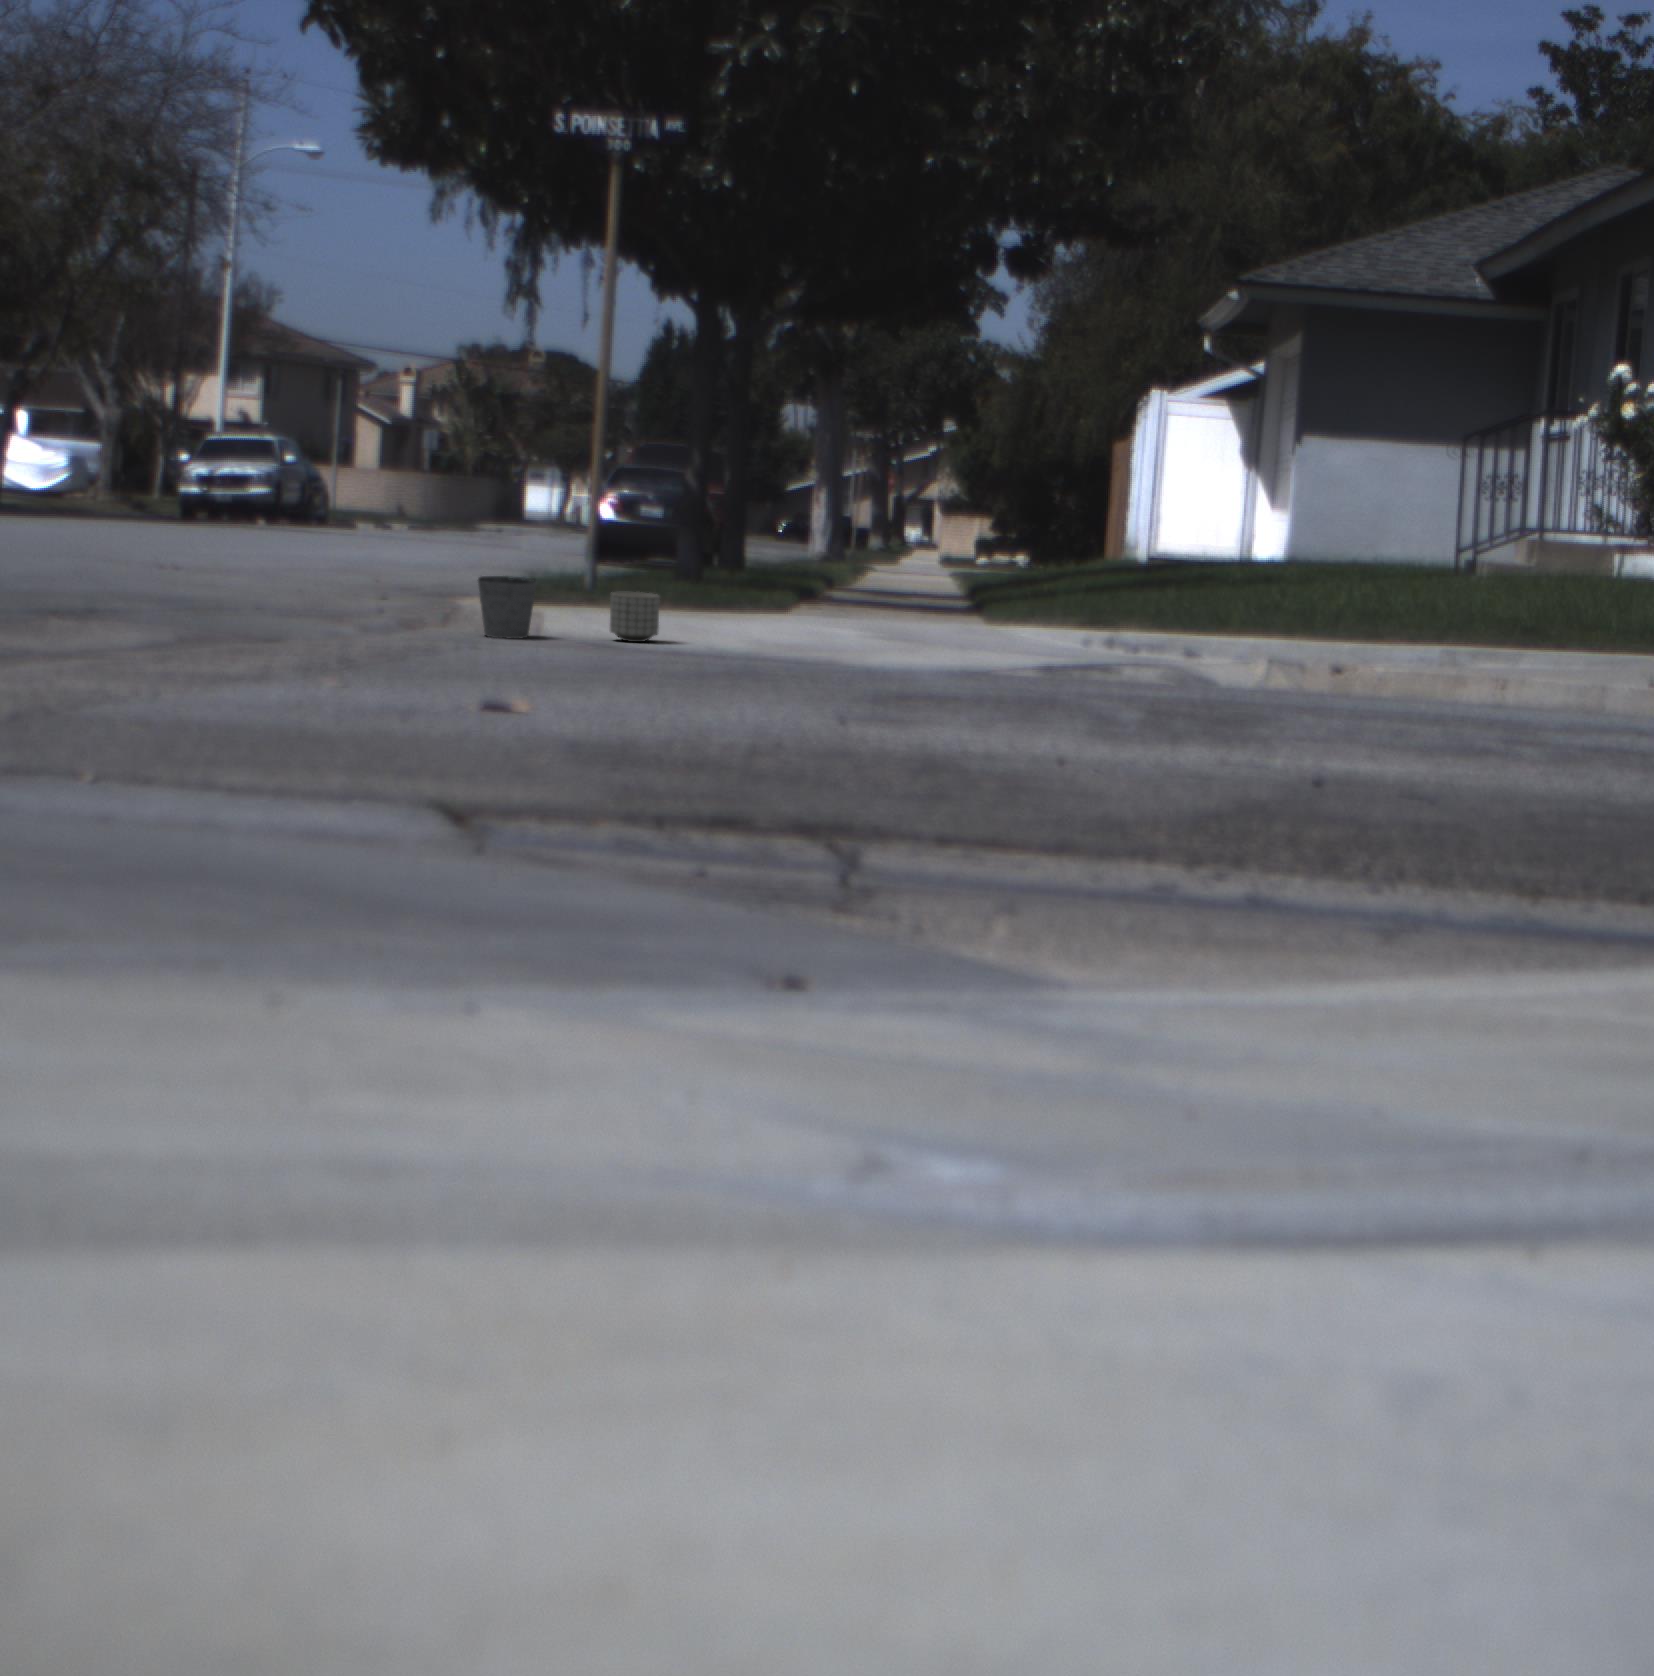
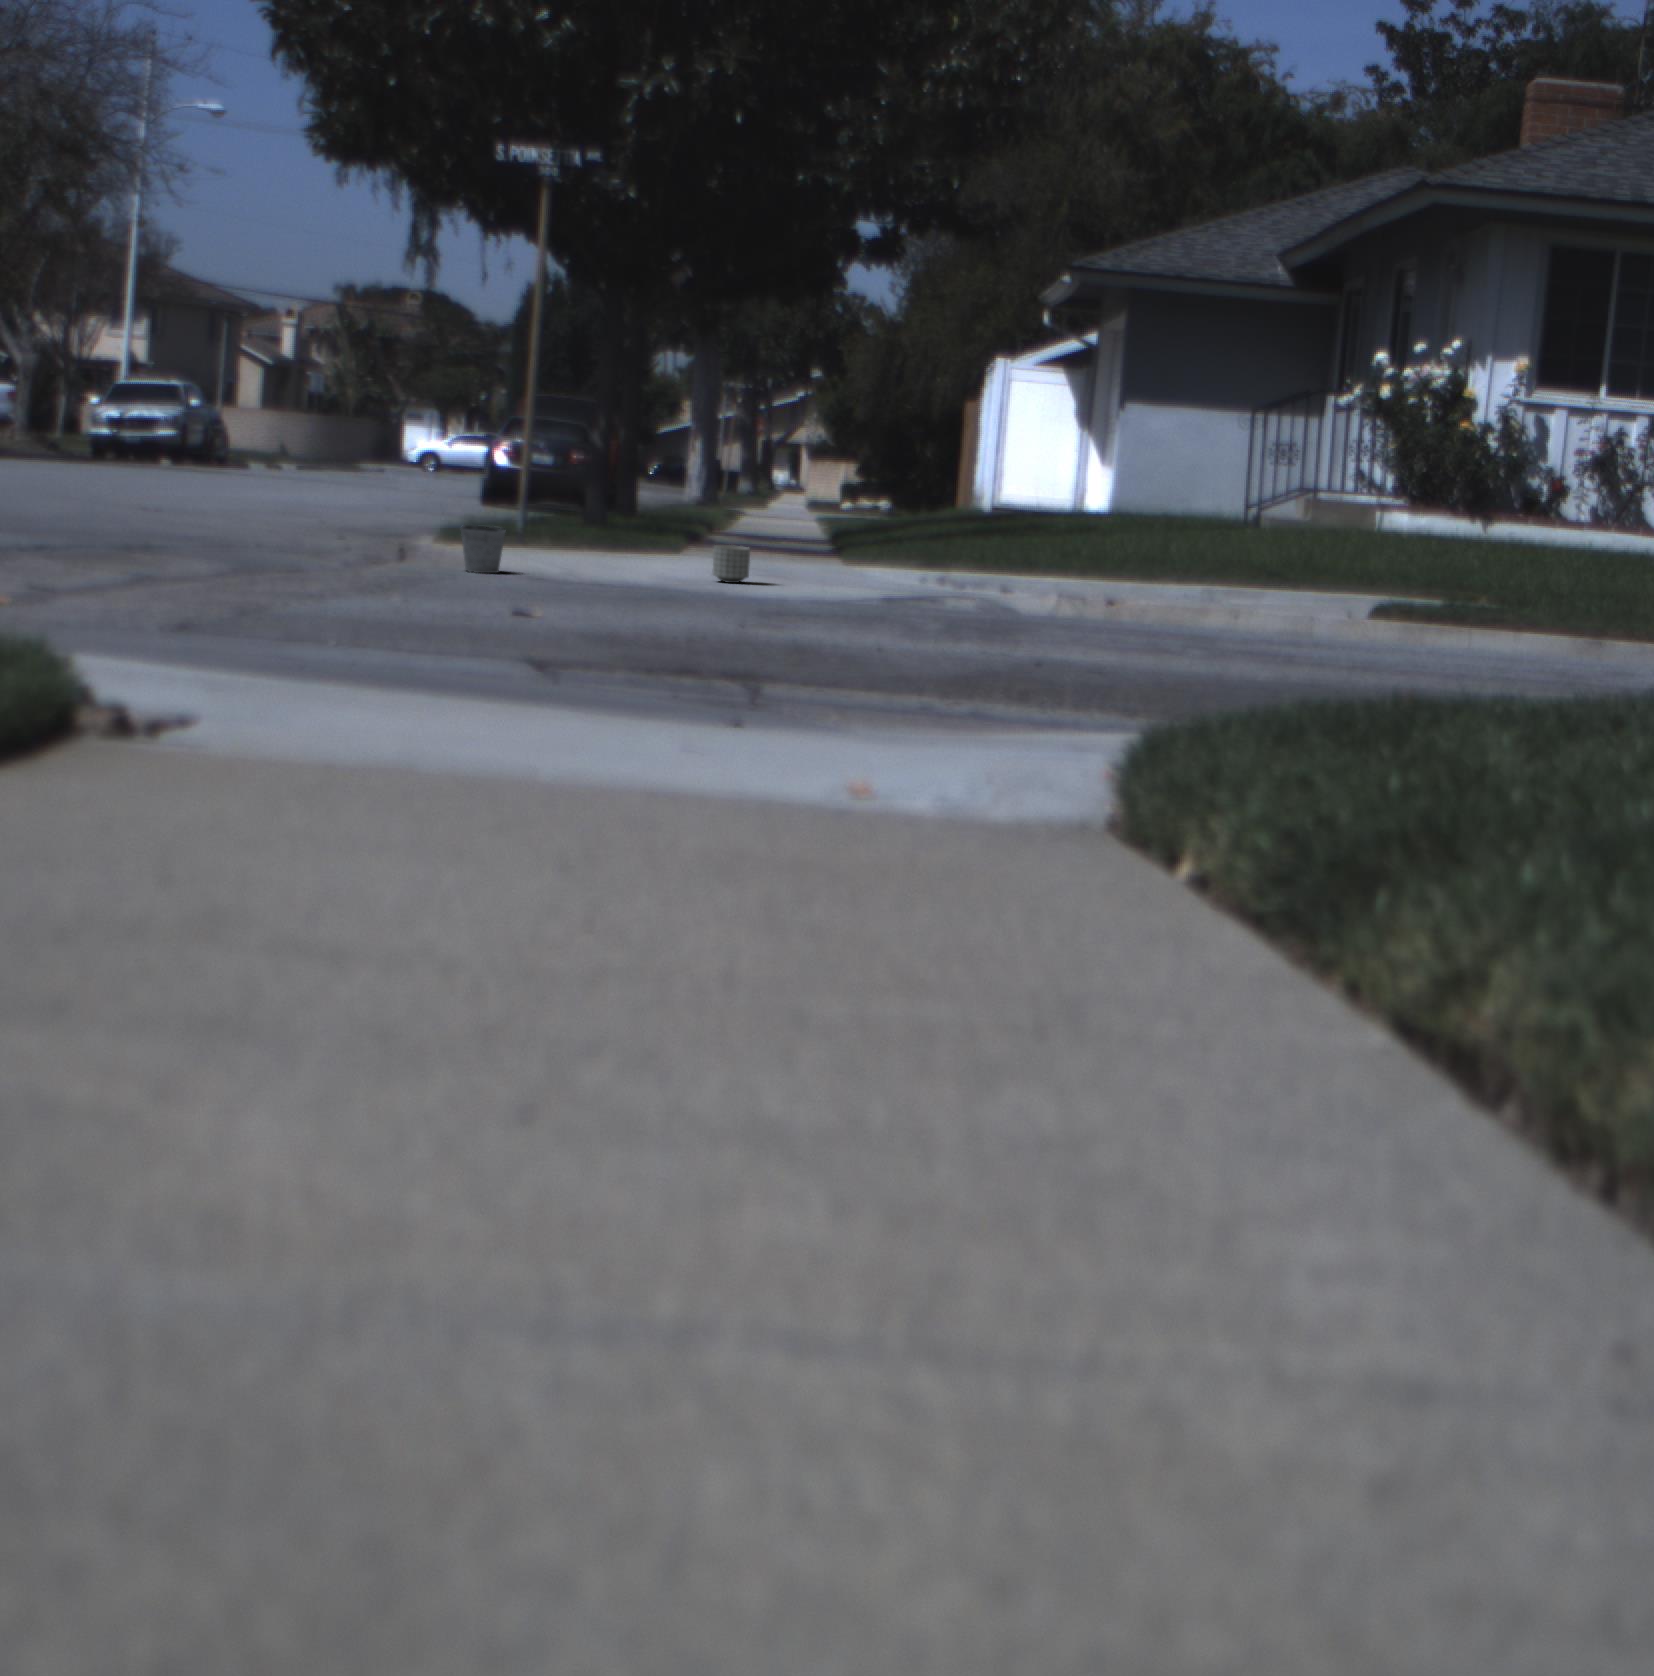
planter: present [610,592,659,642] -> present [713,545,750,583]

